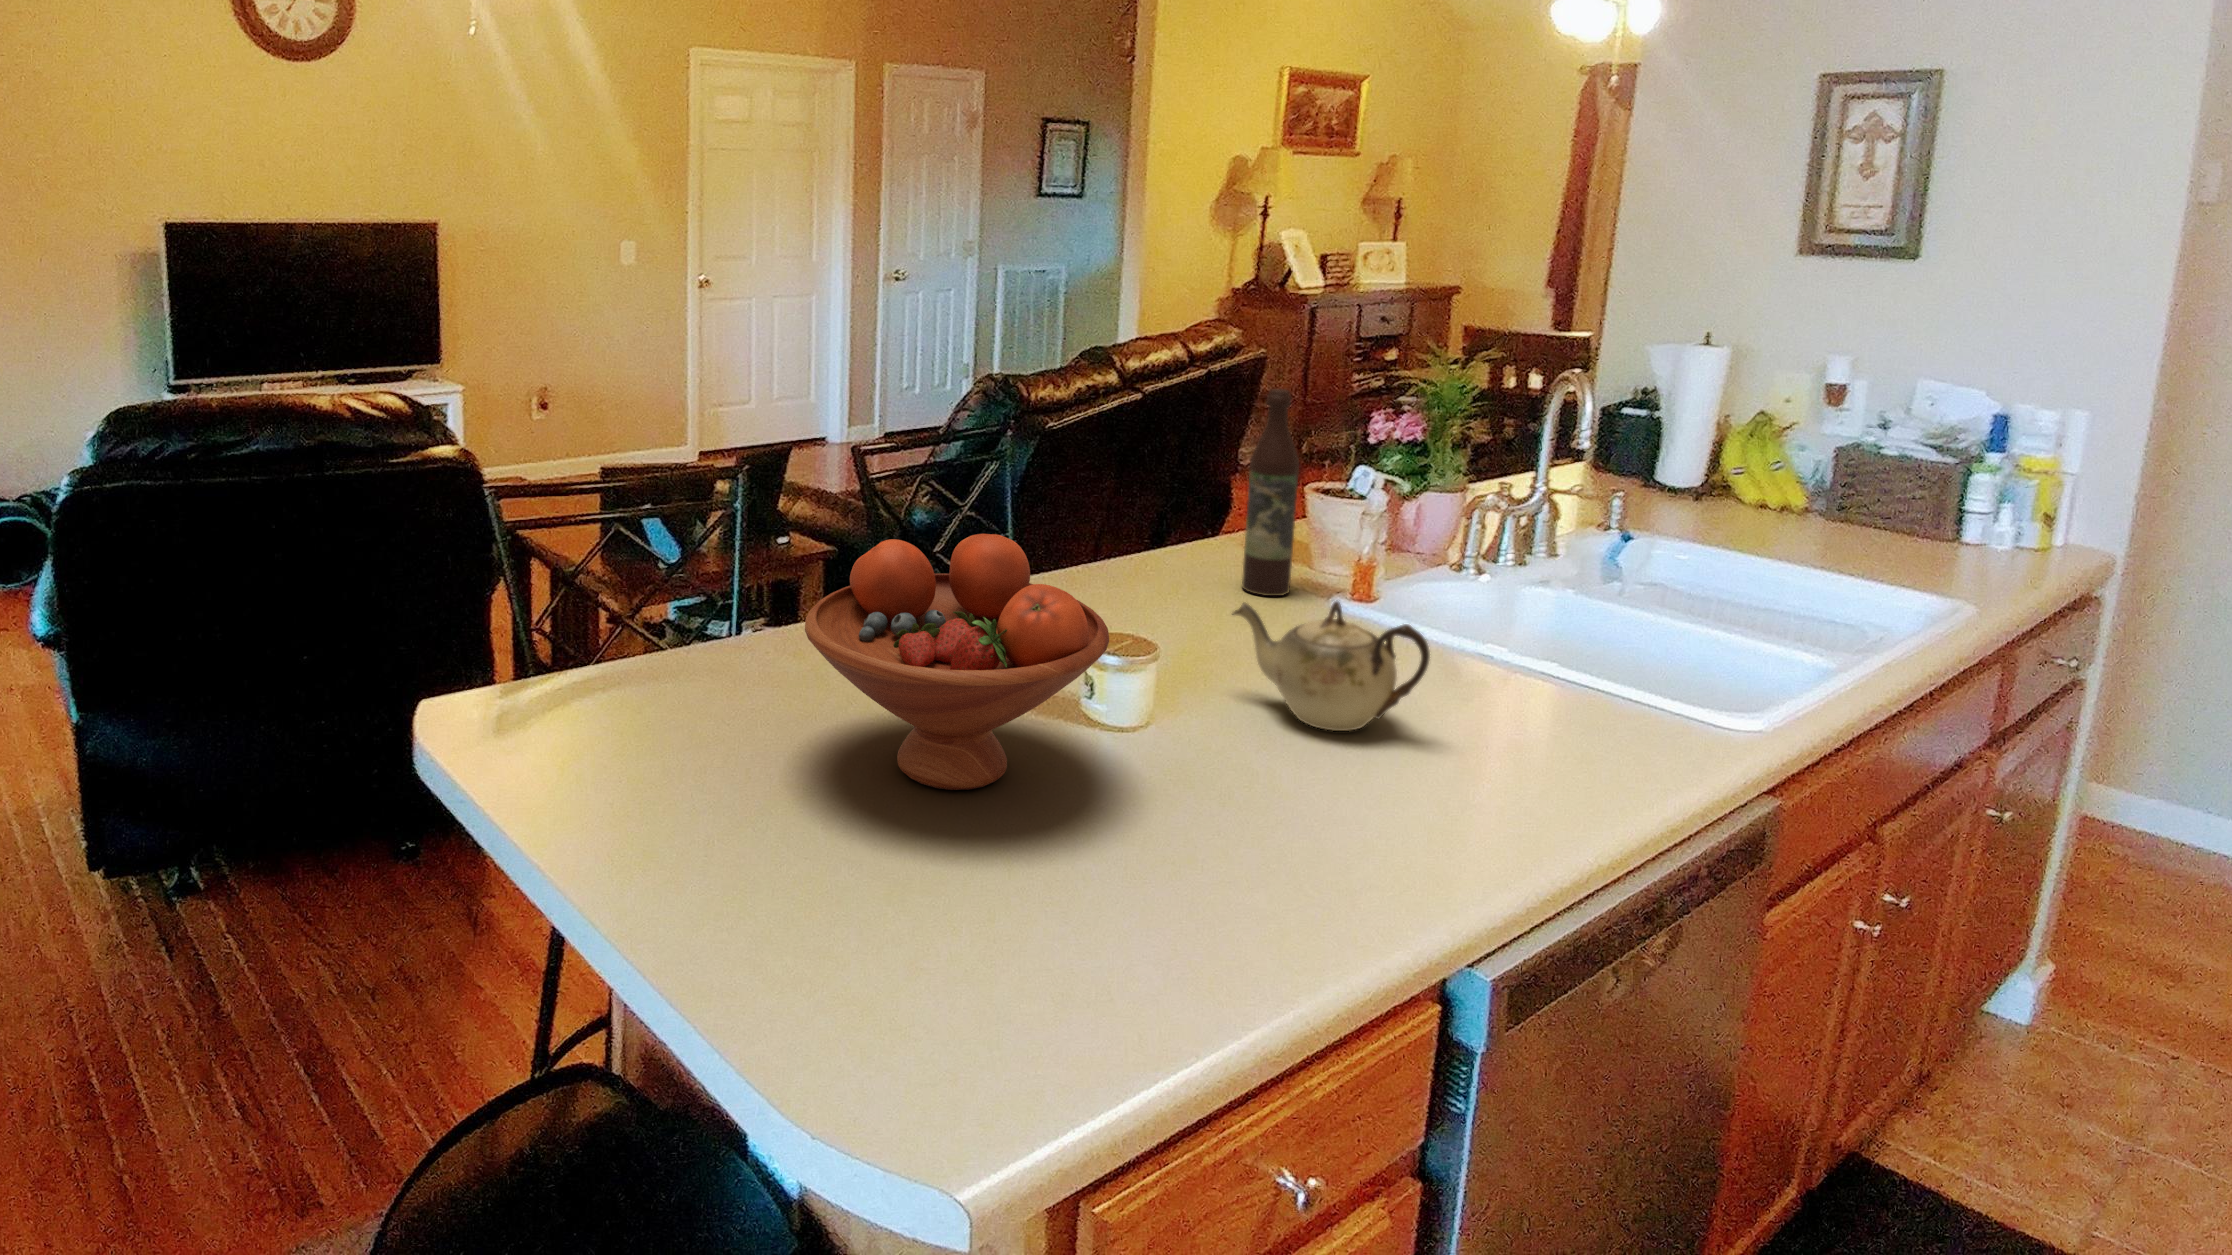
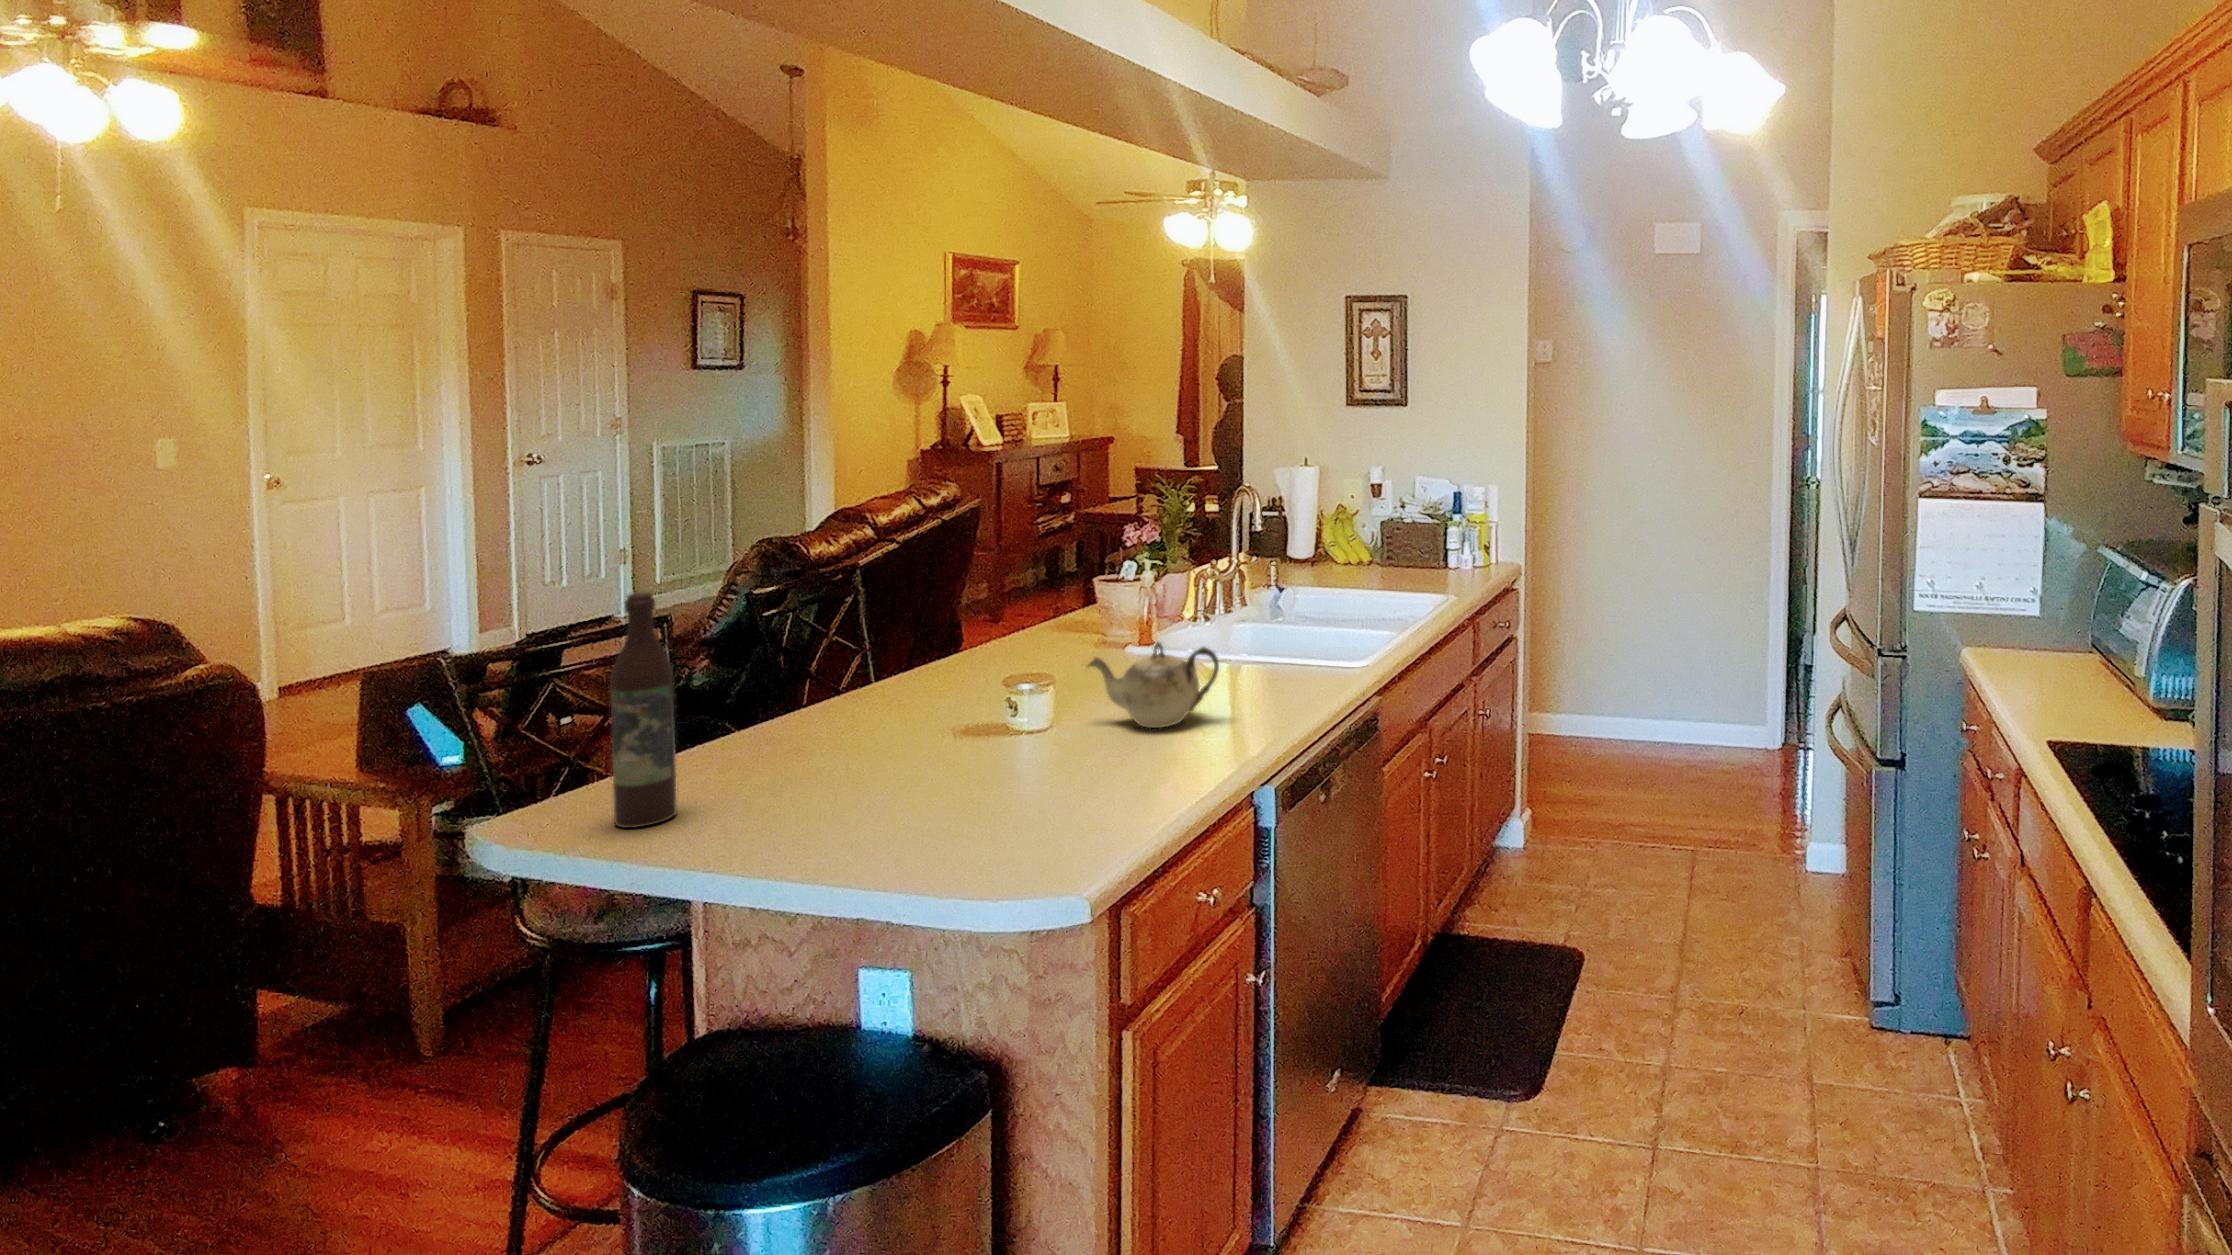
wine bottle: present [1242,389,1299,596] -> present [610,592,677,828]
fruit bowl: present [805,534,1109,790] -> none [791,632,1039,825]

